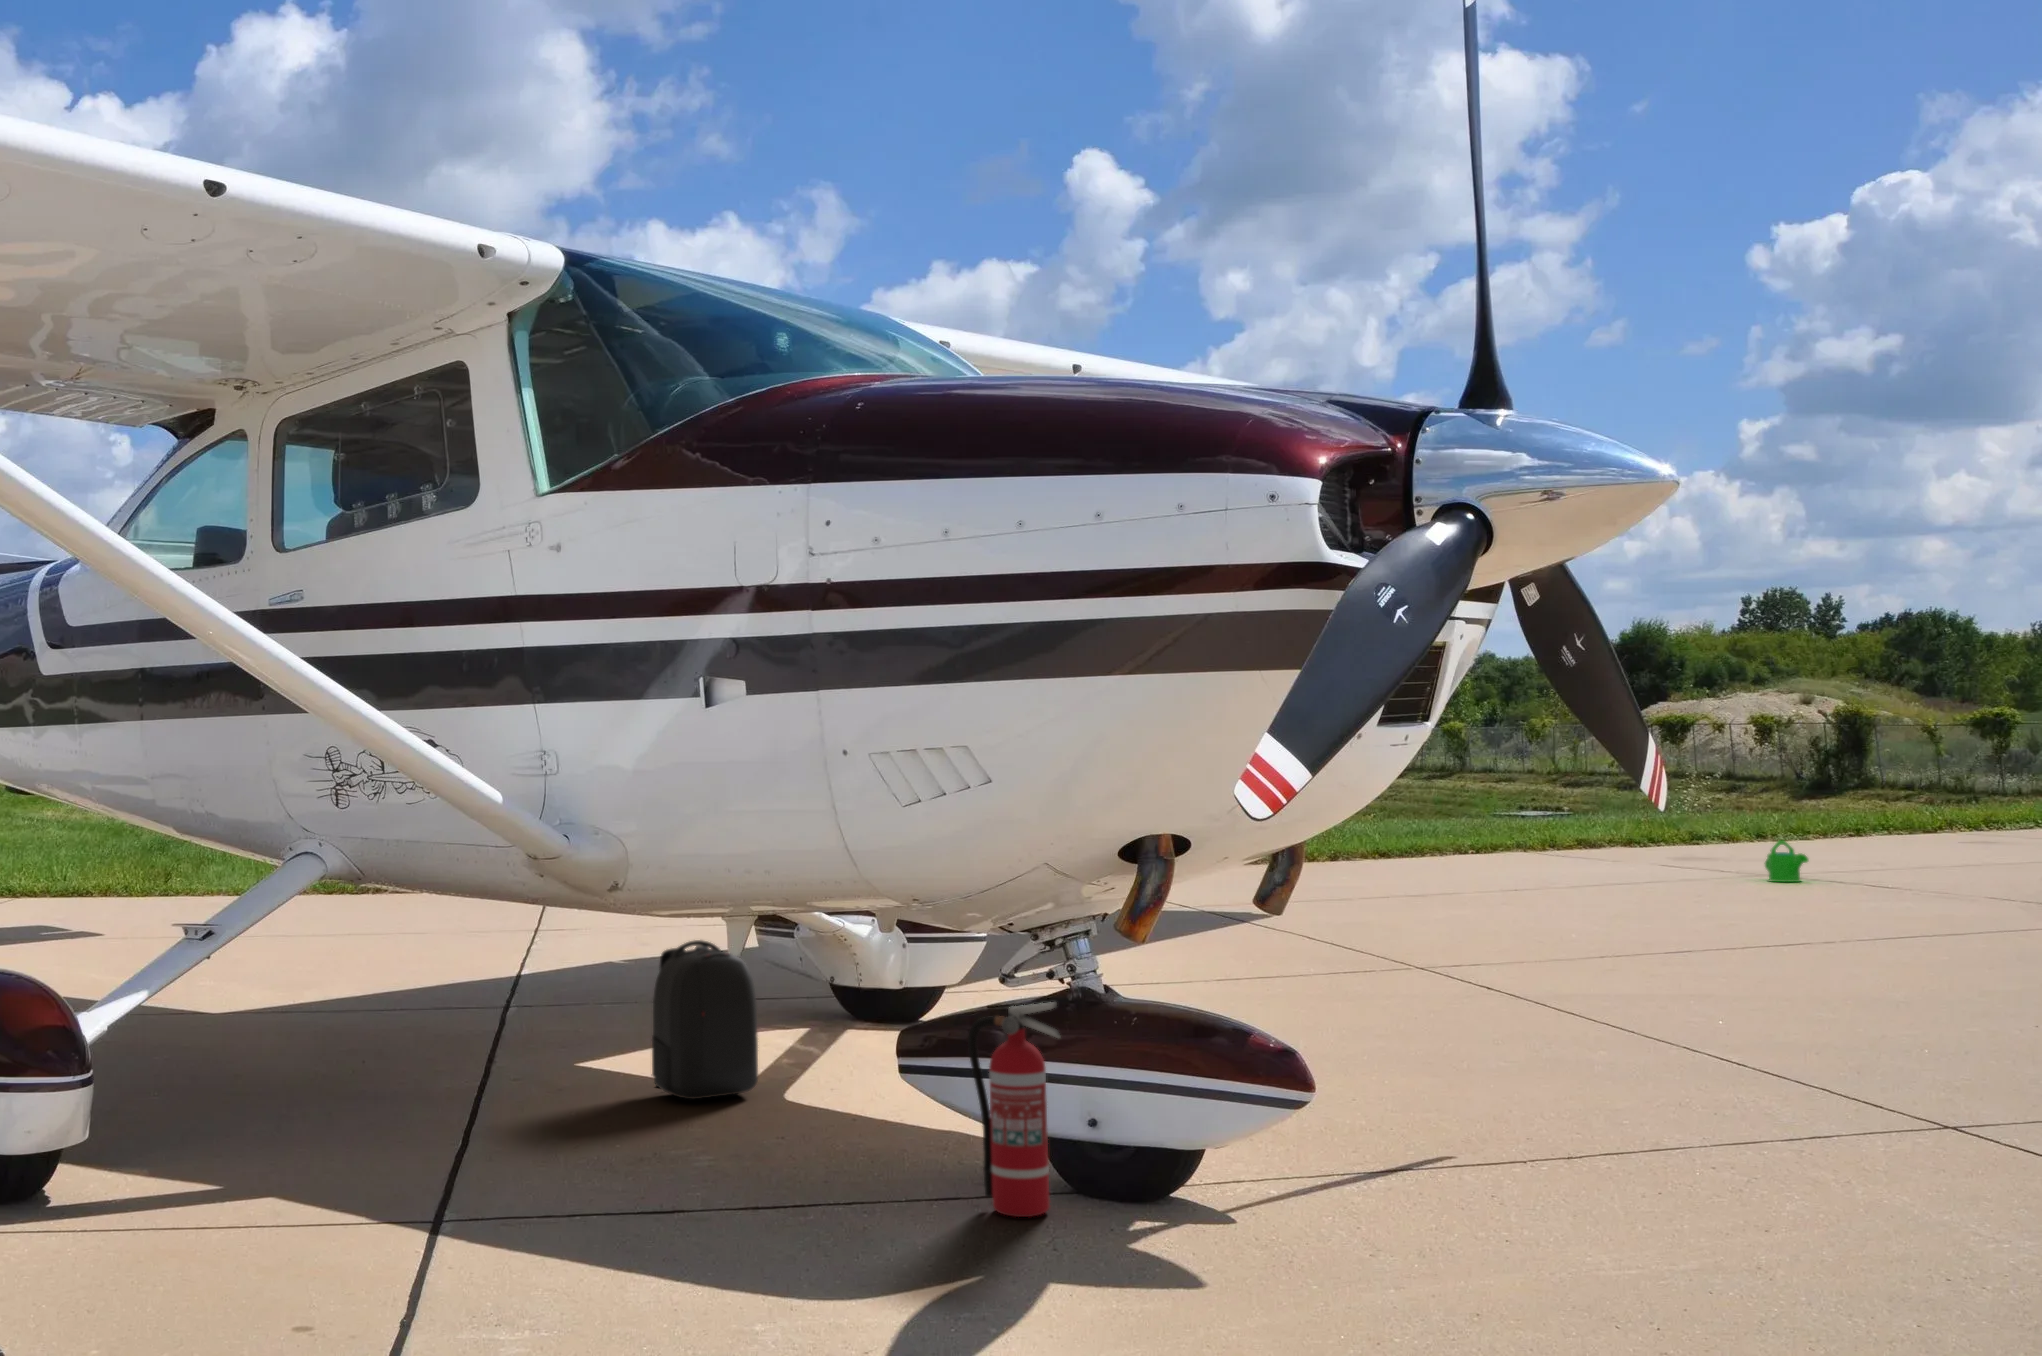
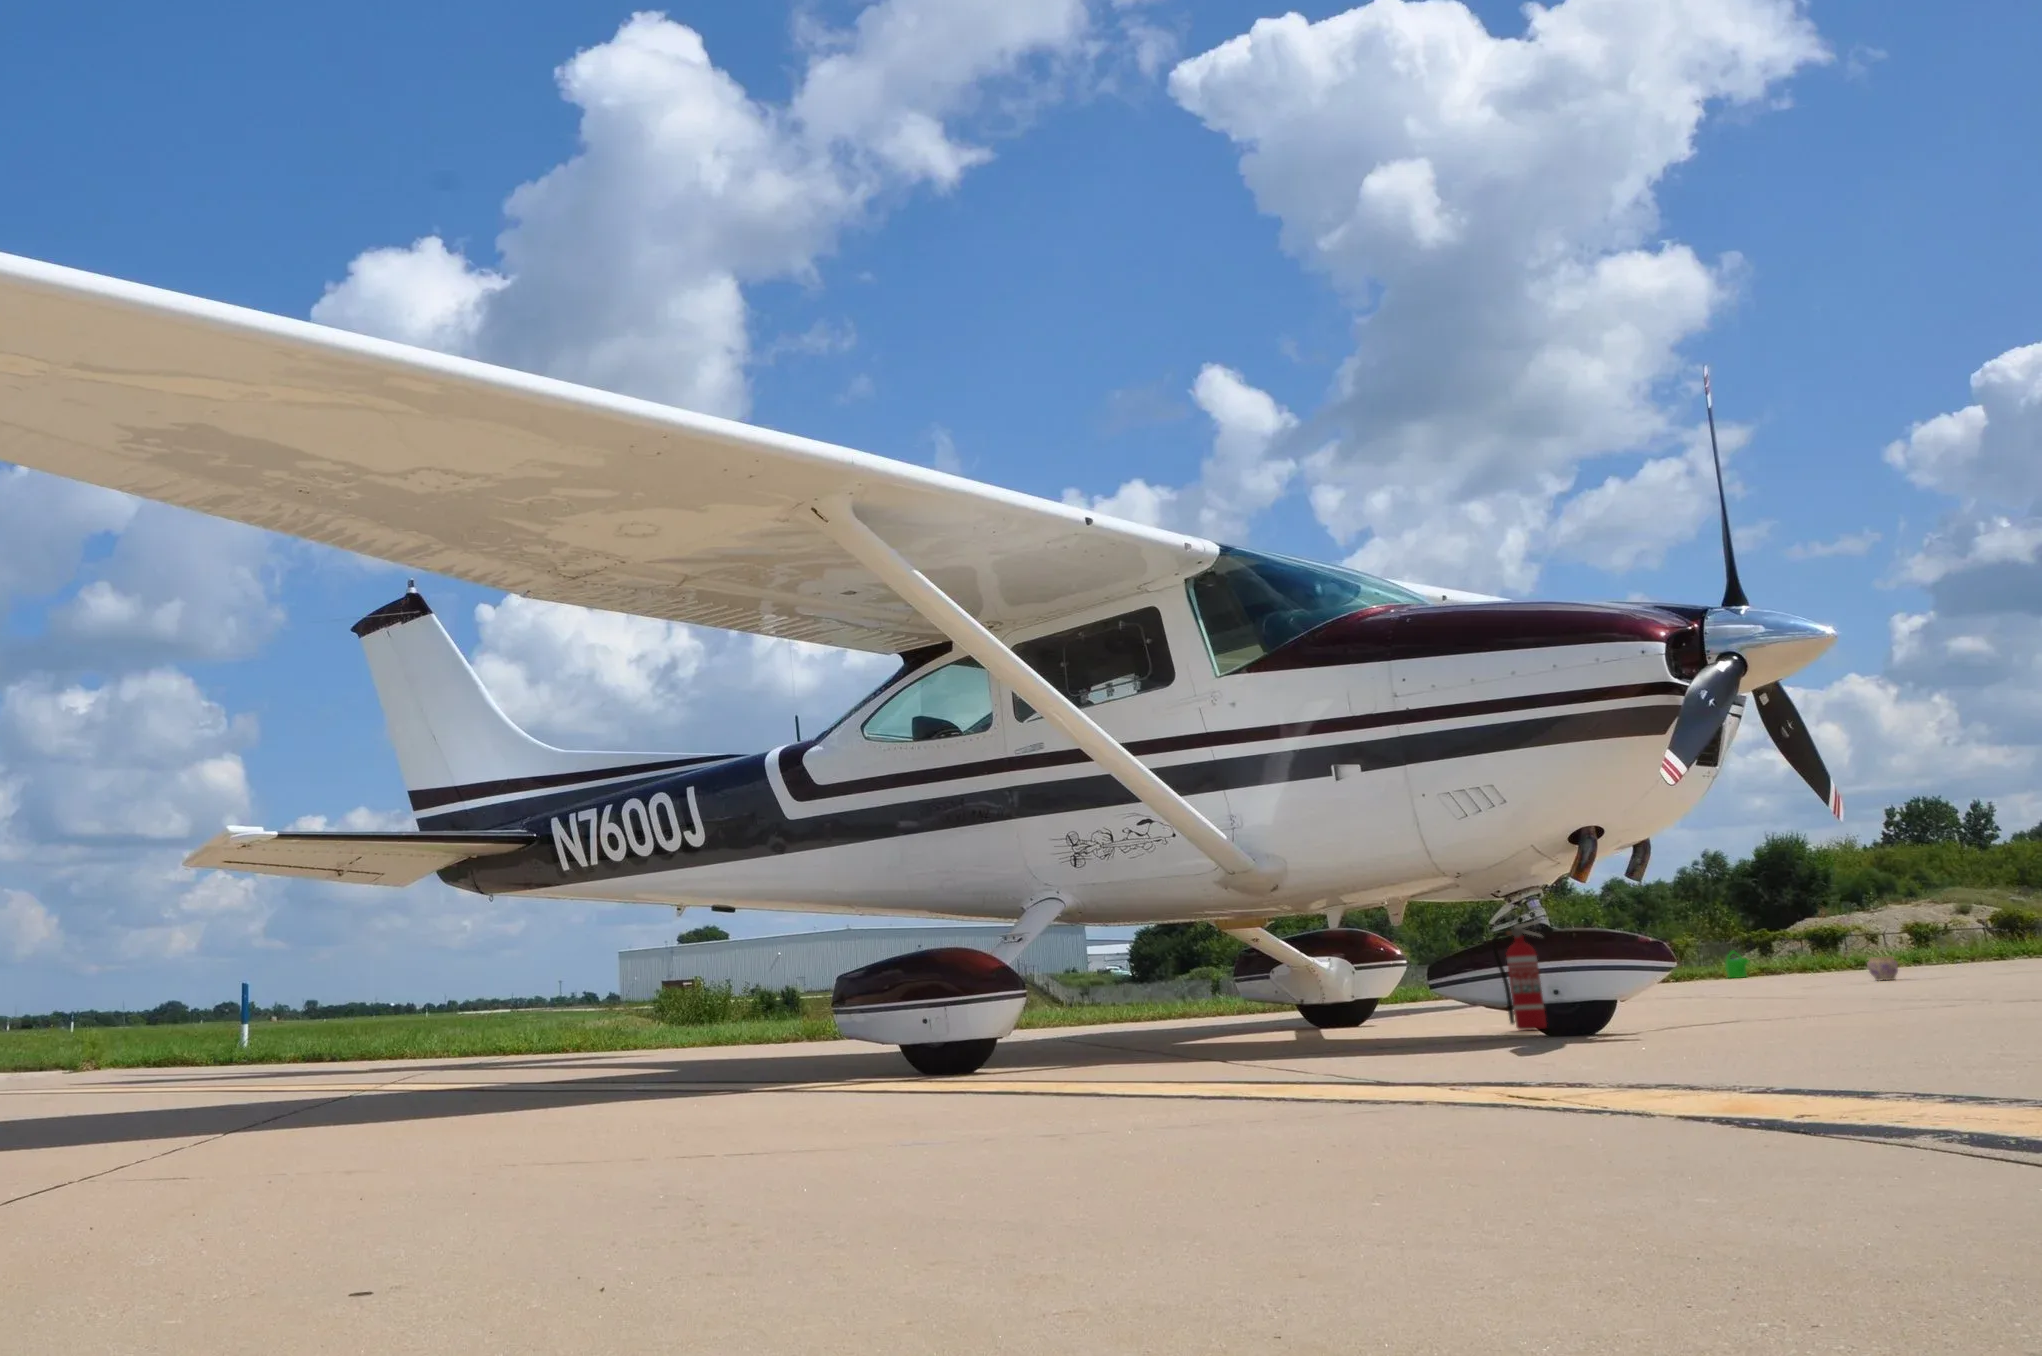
watering can: present [1765,840,1808,882] -> present [1725,951,1749,978]
planter: none [1698,878,1740,912] -> present [1867,956,1898,981]
backpack: present [652,940,758,1099] -> none [1248,943,1320,1034]

